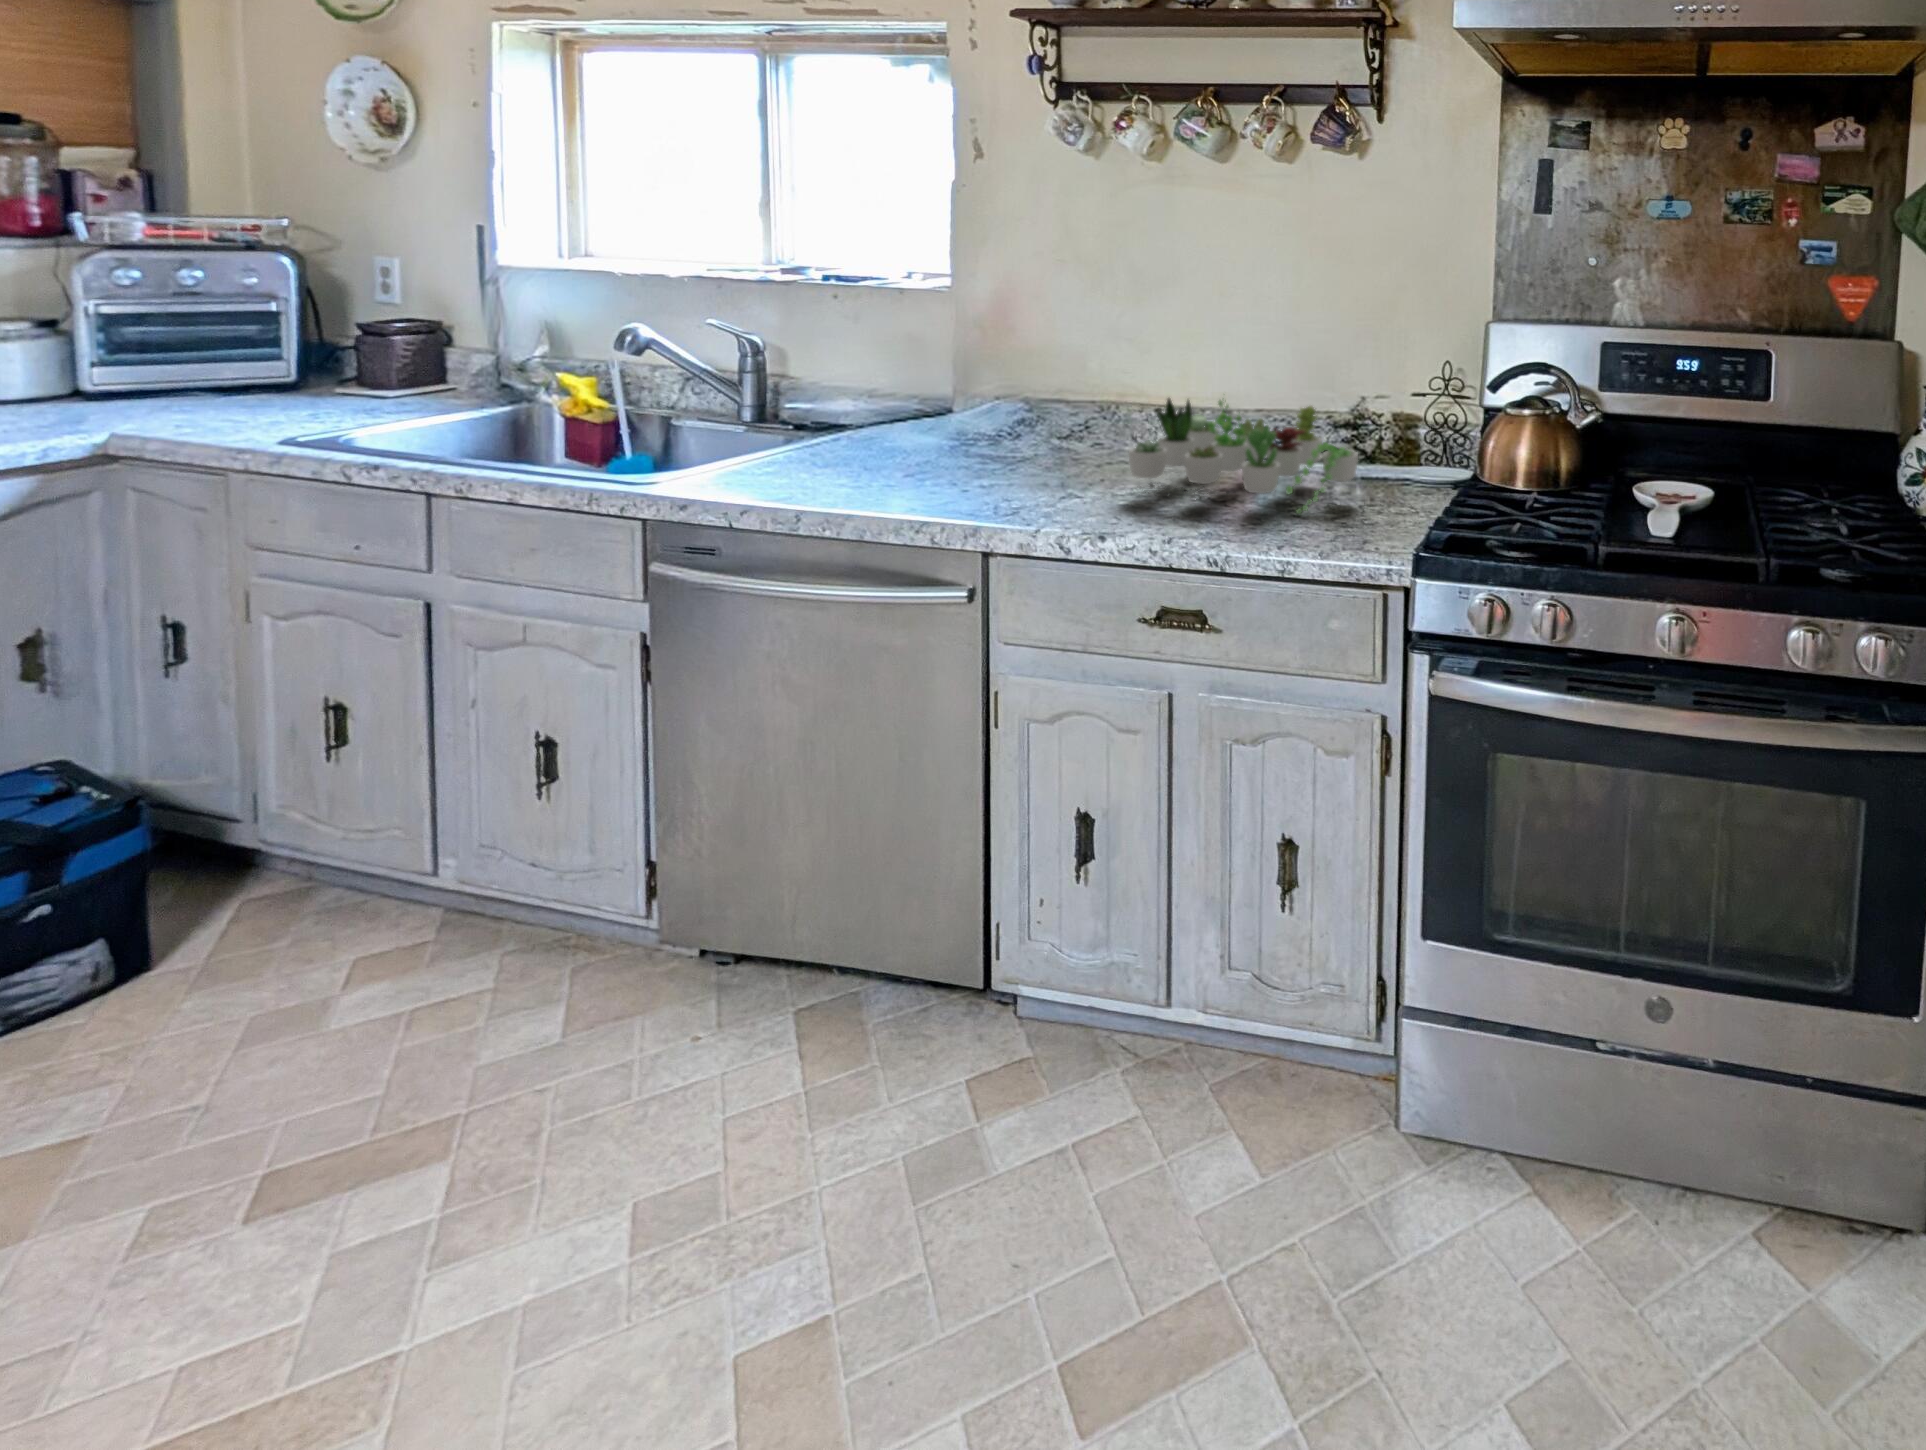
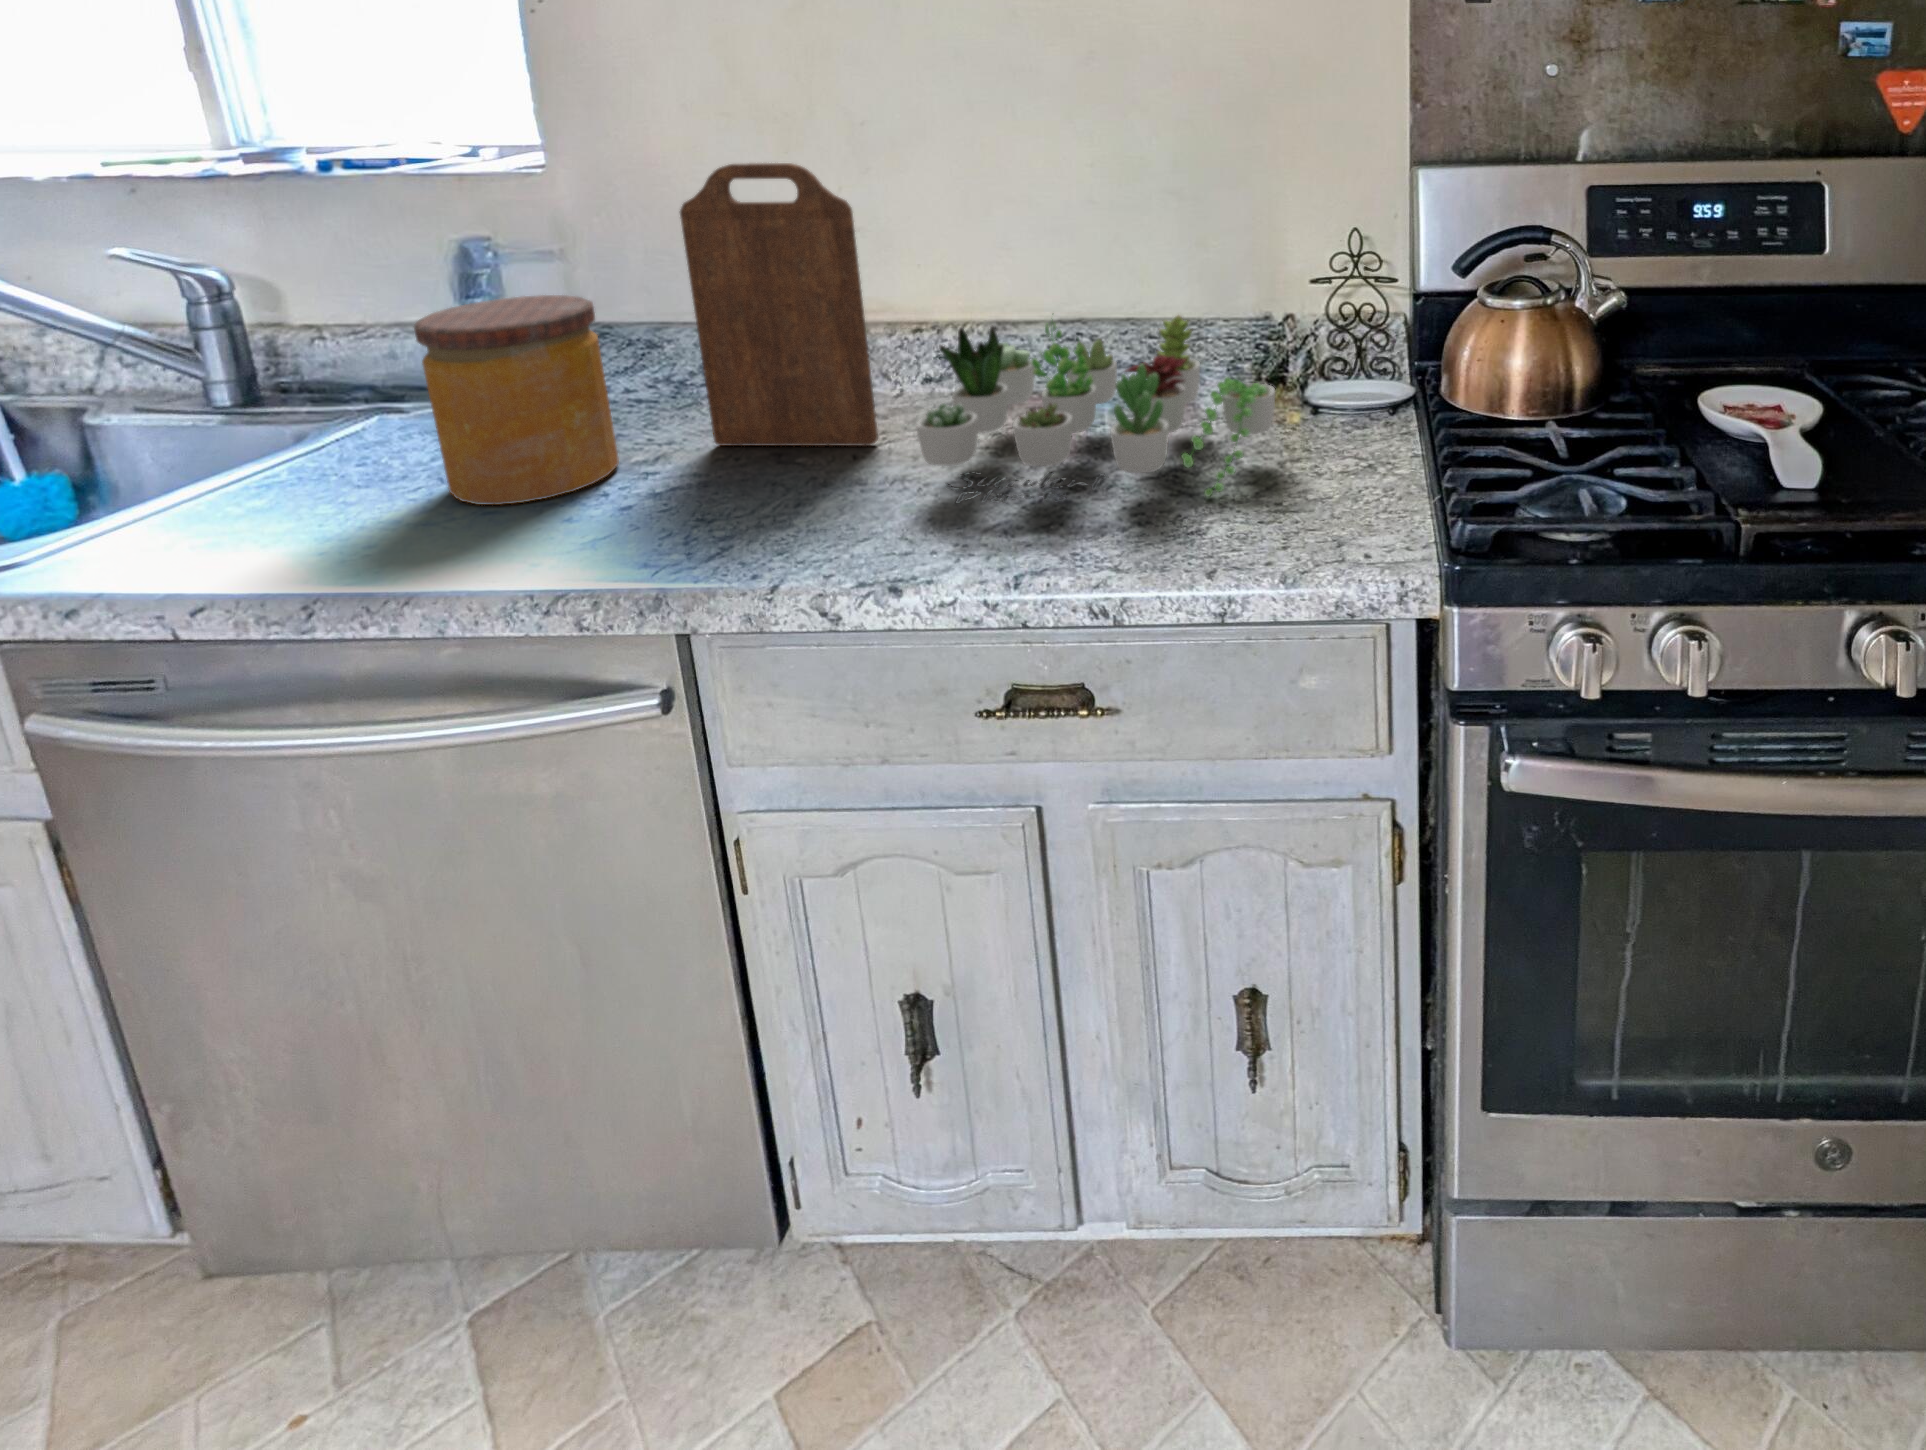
cutting board: none [1017,287,1116,472] -> present [680,163,878,446]
jar: none [863,358,961,478] -> present [414,295,619,505]

